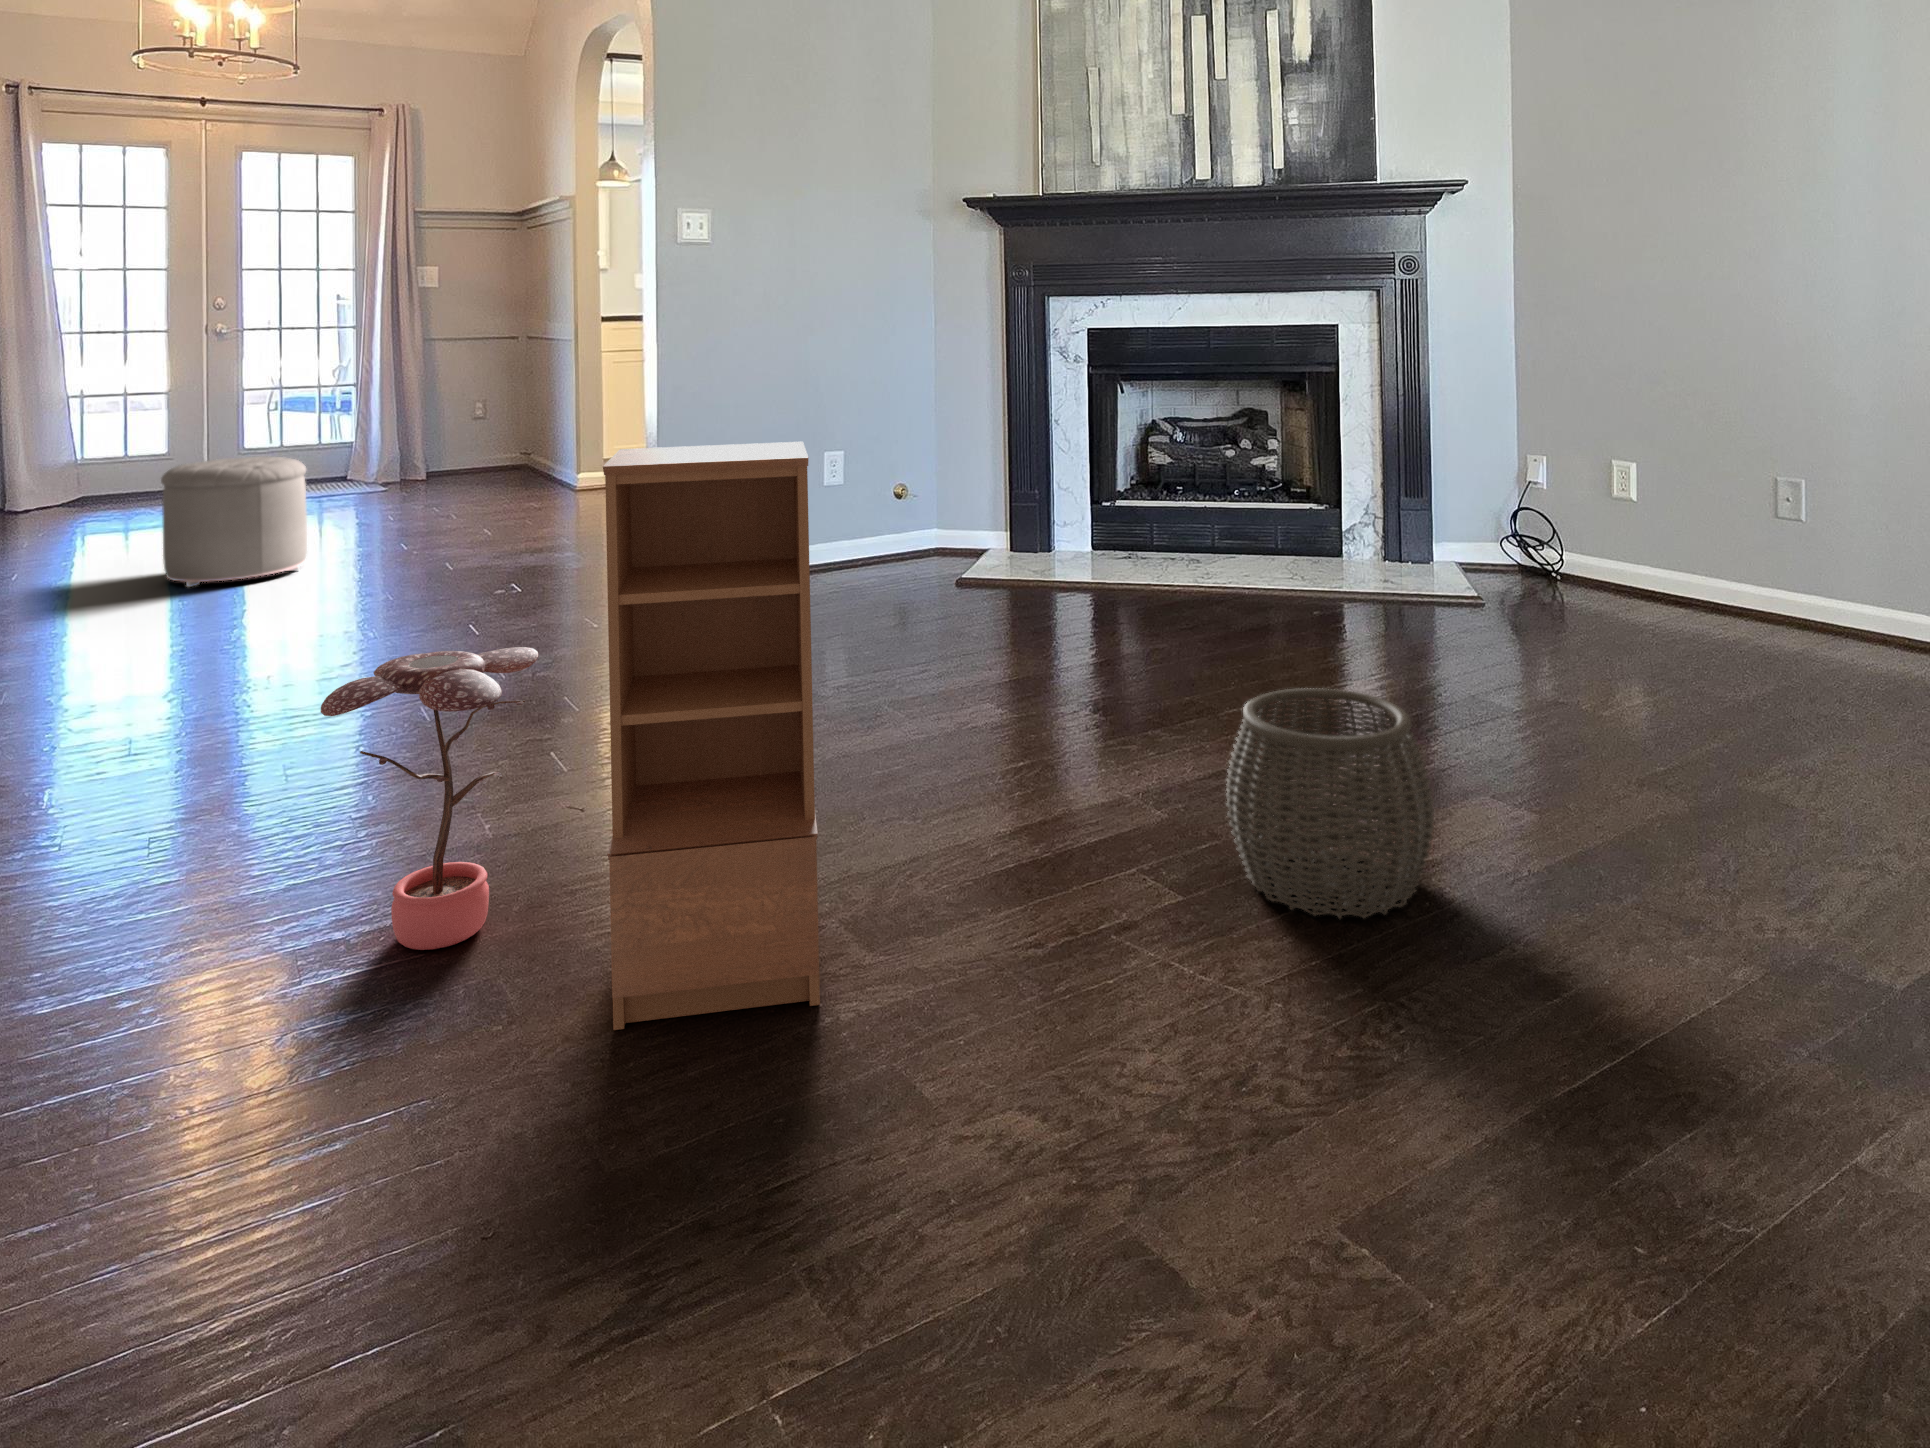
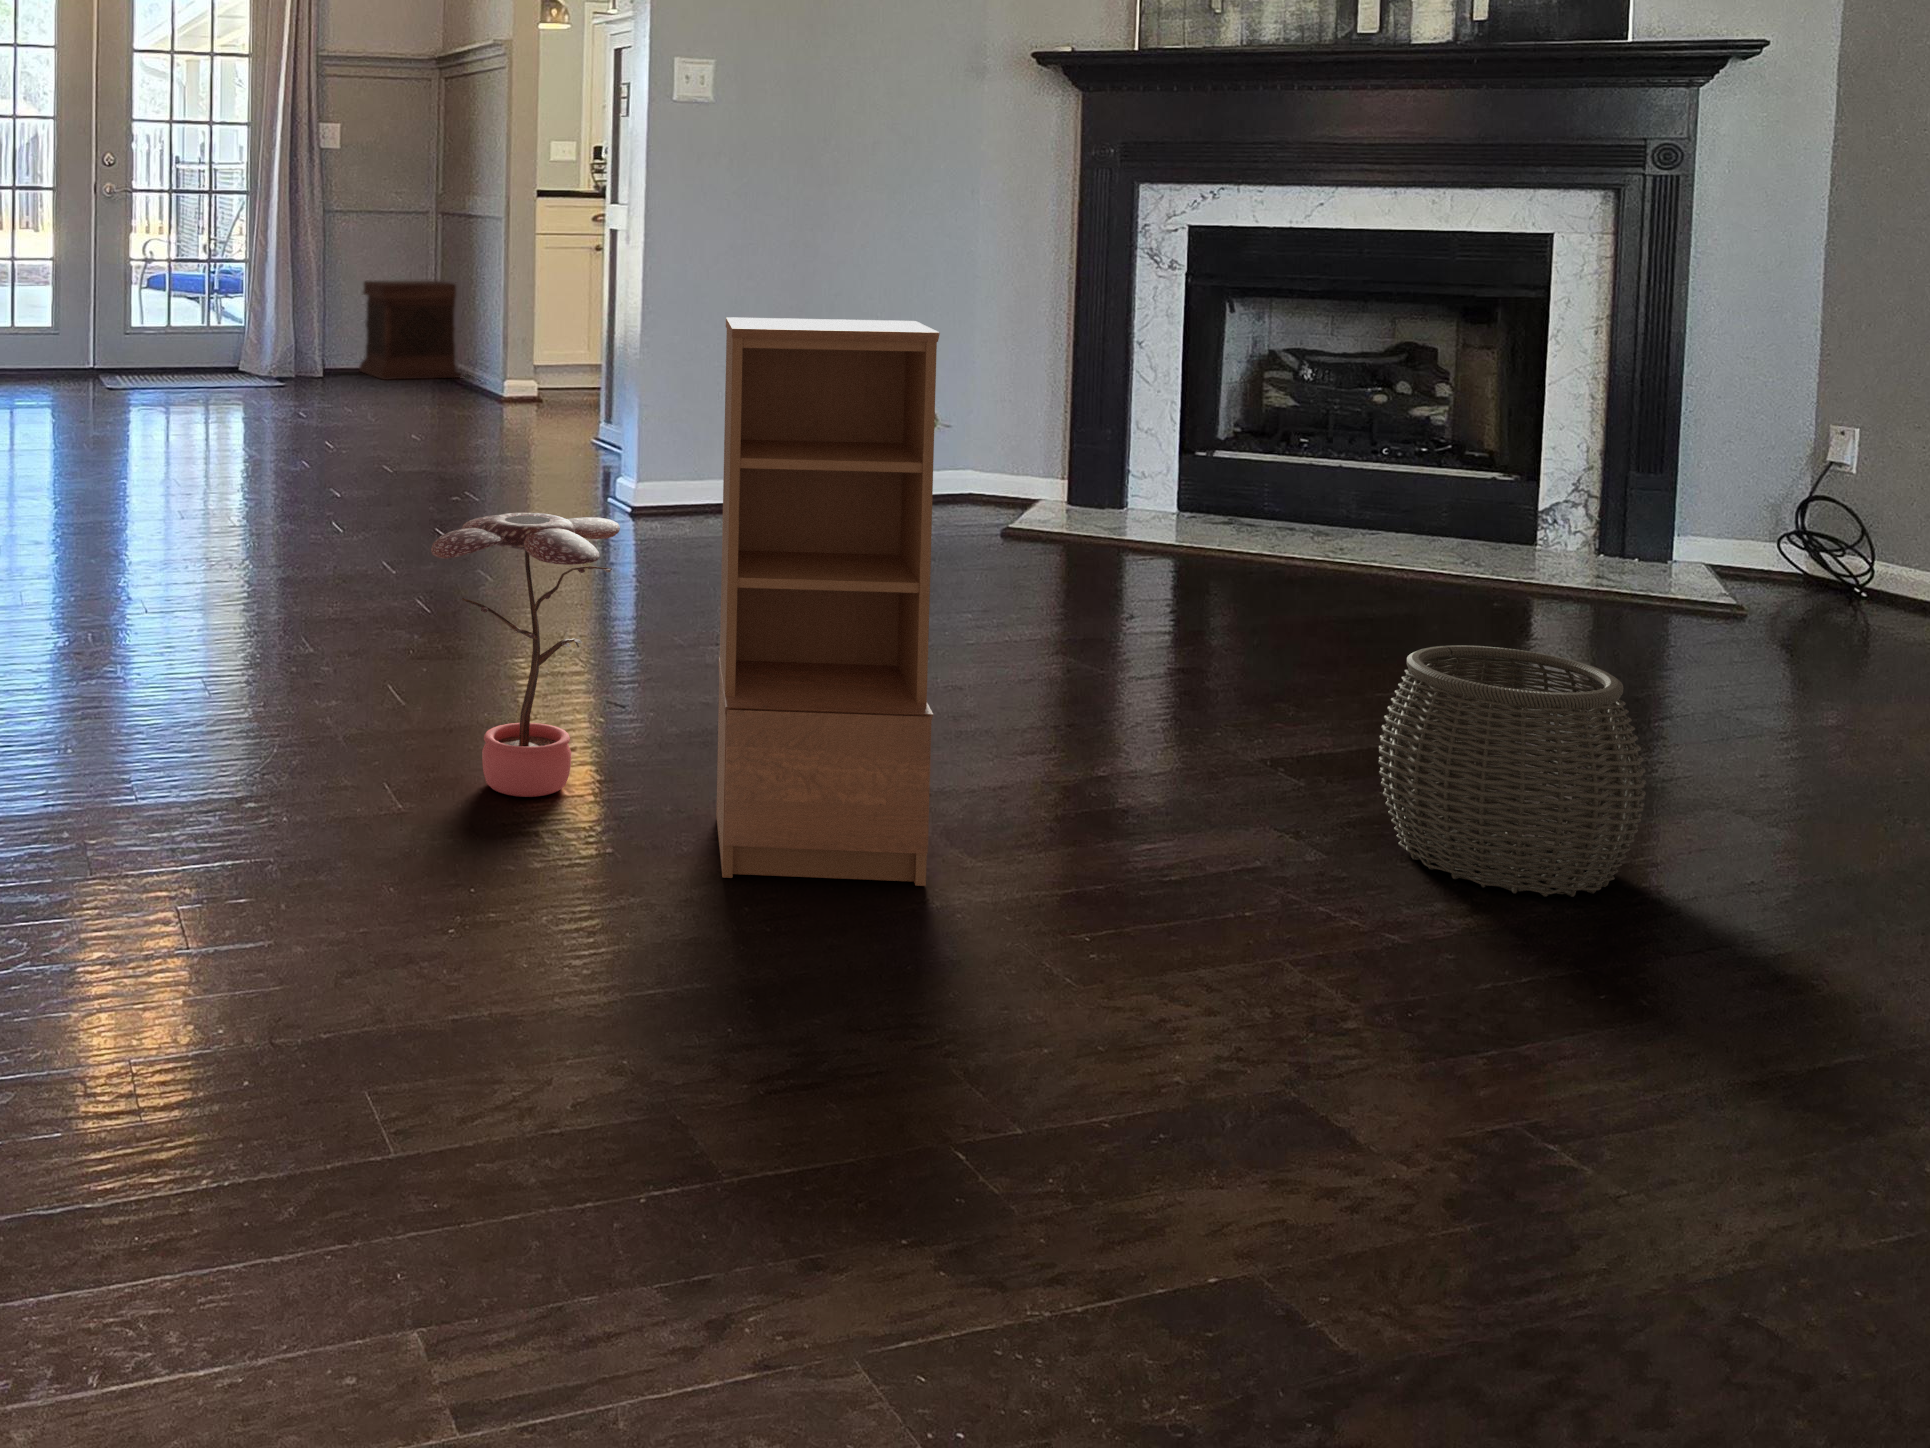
side table: none [458,392,550,478] -> present [359,281,462,380]
ottoman: present [161,456,307,587] -> none [99,332,241,468]

